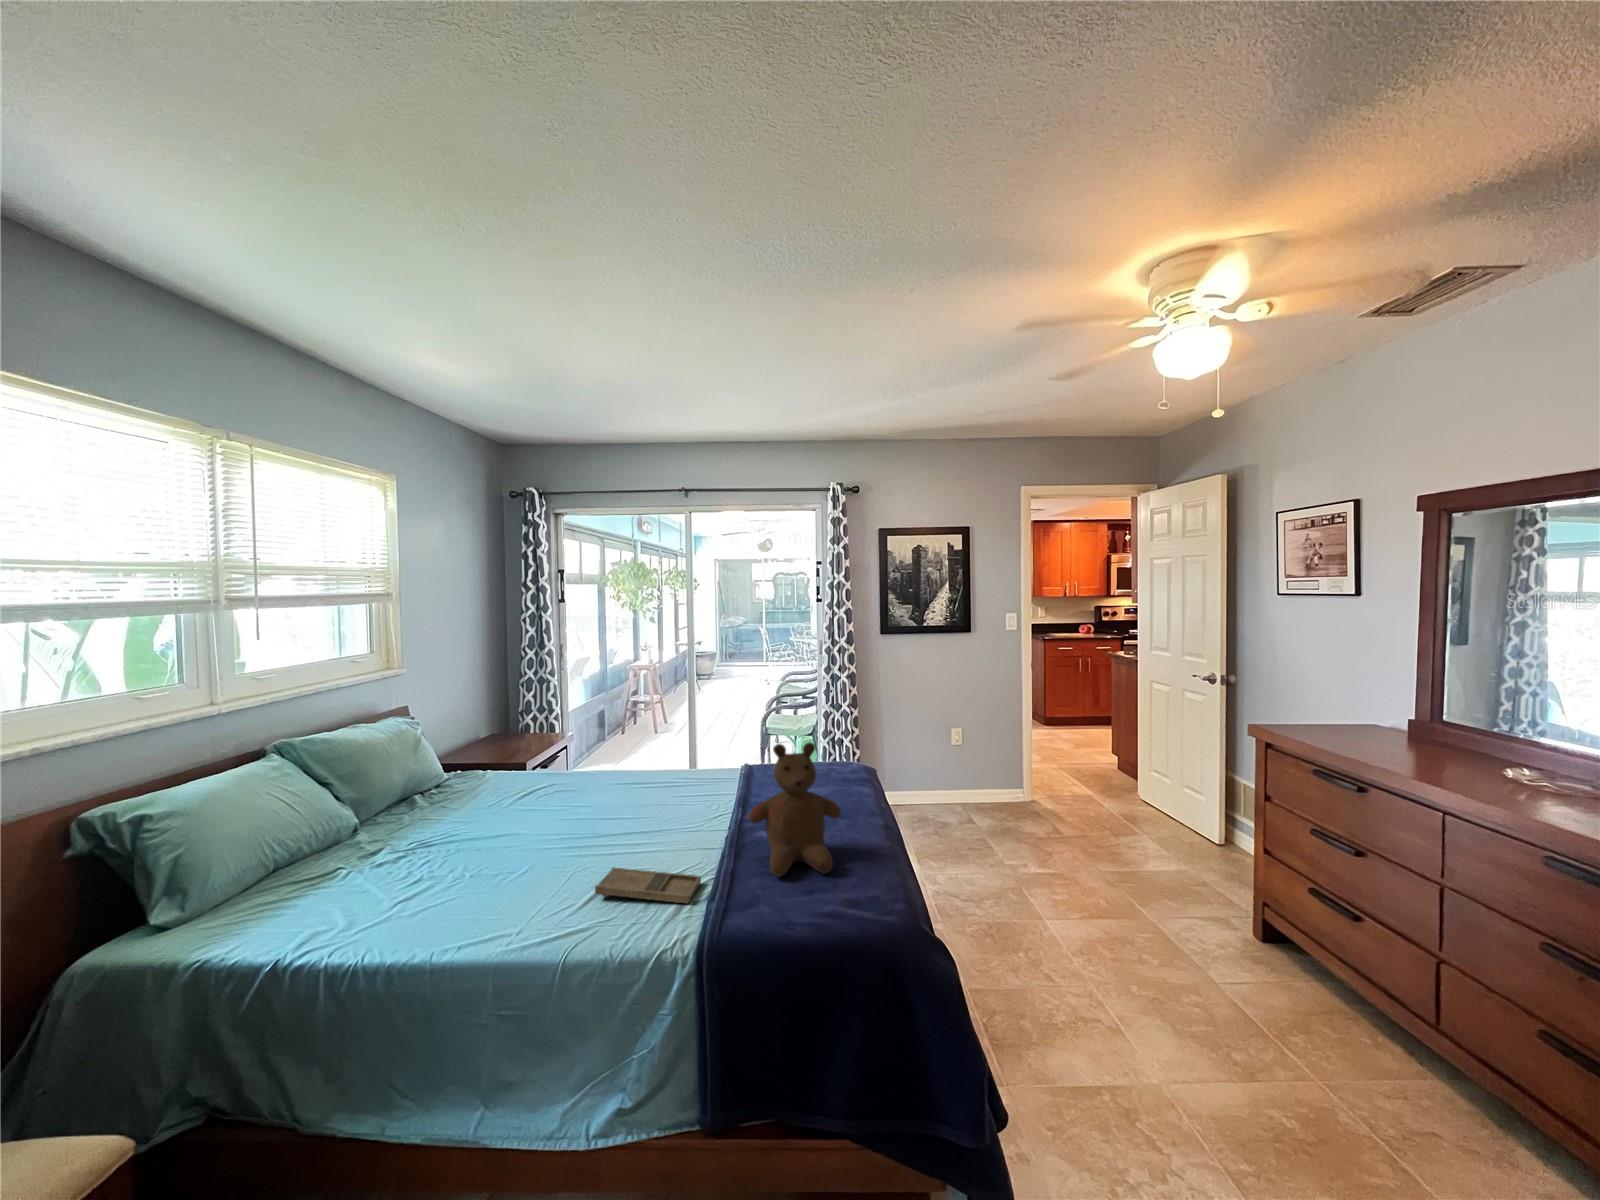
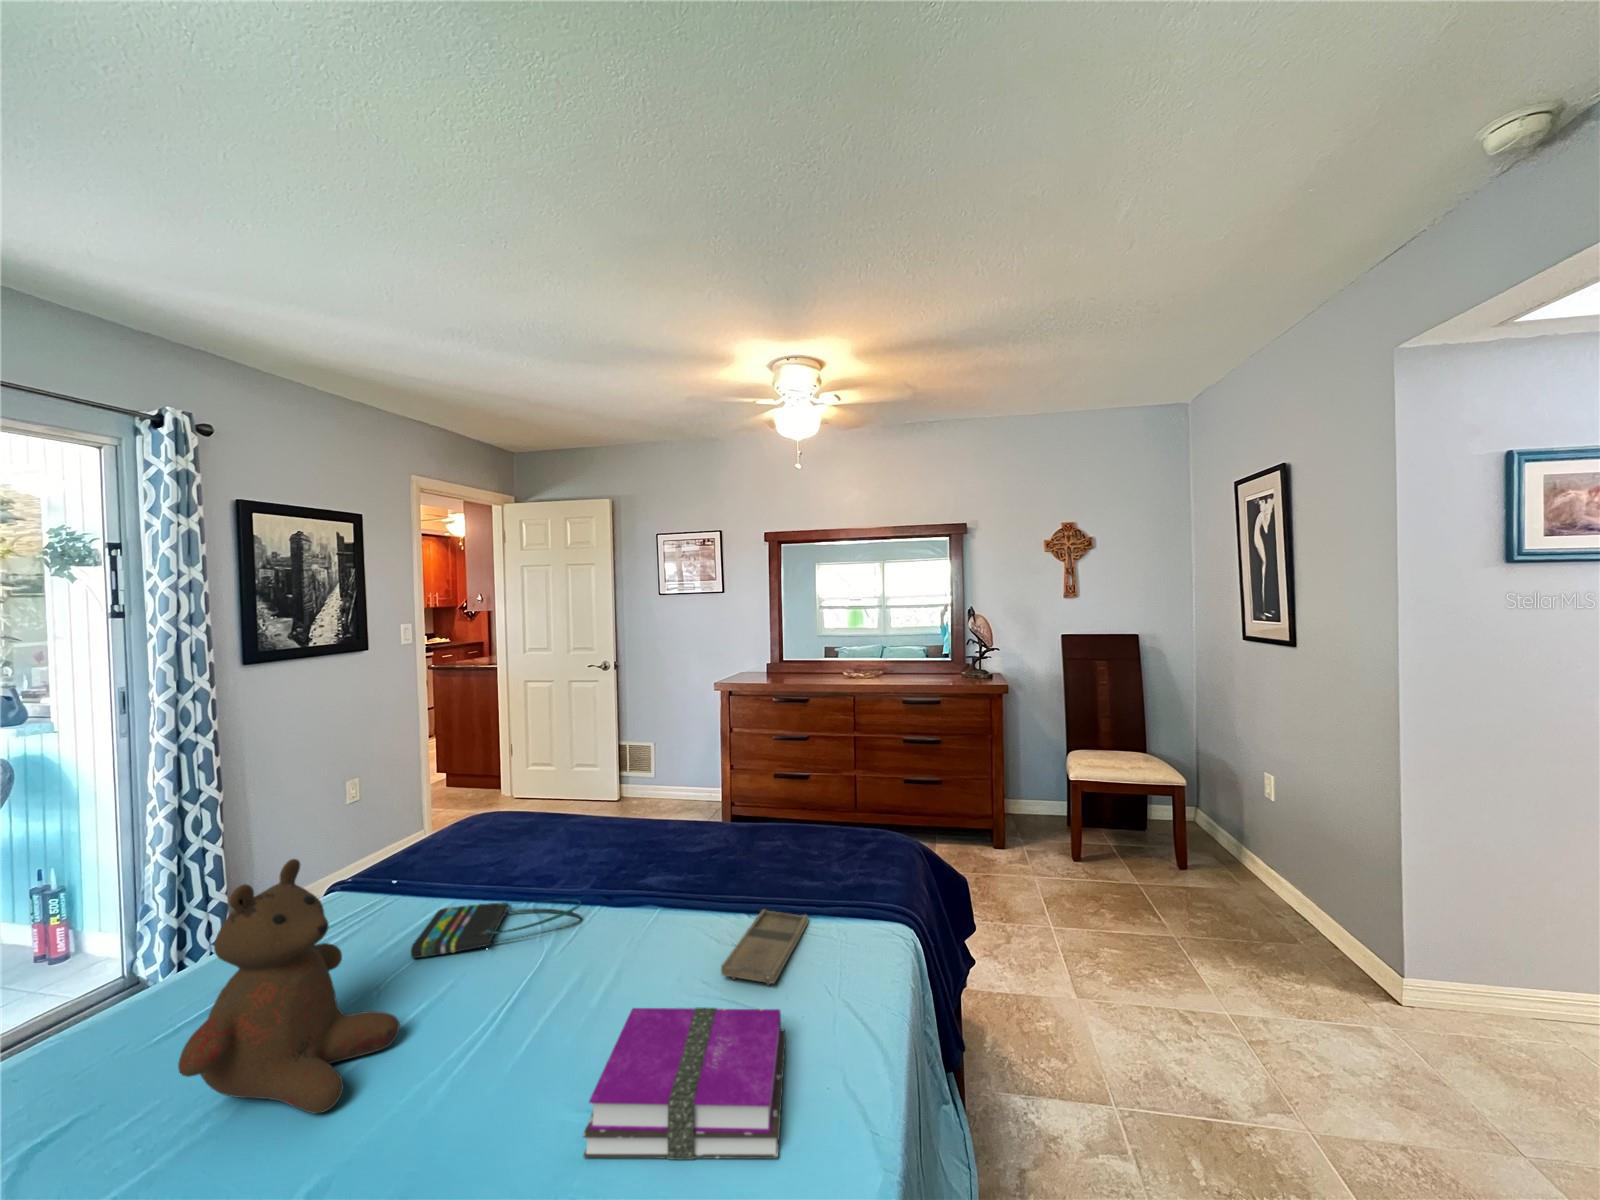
teddy bear: present [748,743,841,877] -> present [178,859,400,1113]
tote bag: none [663,785,717,824] -> present [411,899,582,958]
hardback book: none [446,841,563,916] -> present [583,1008,785,1160]

